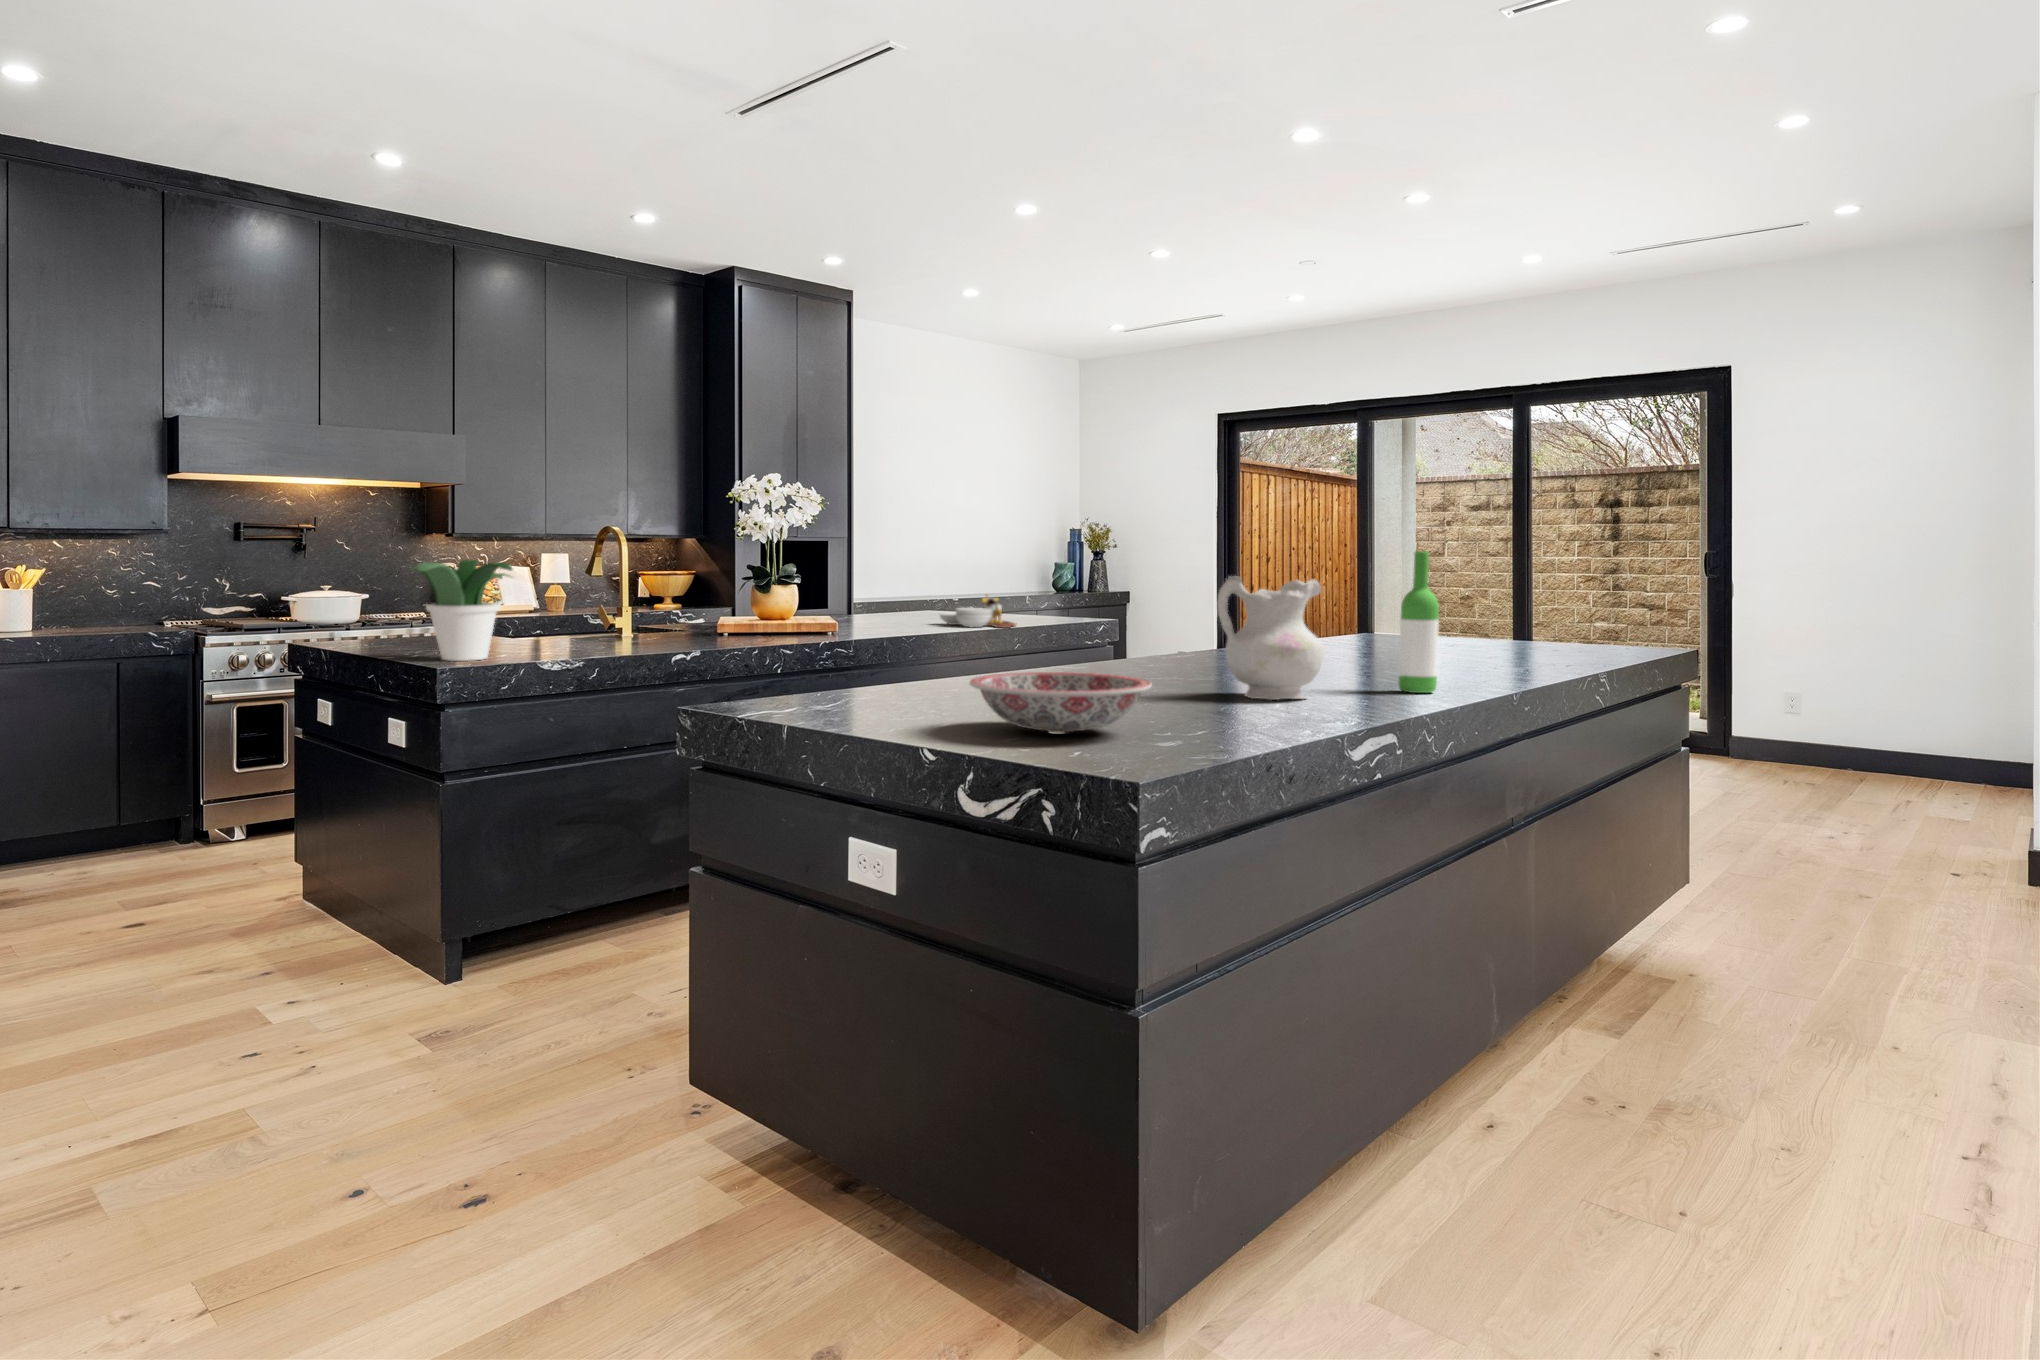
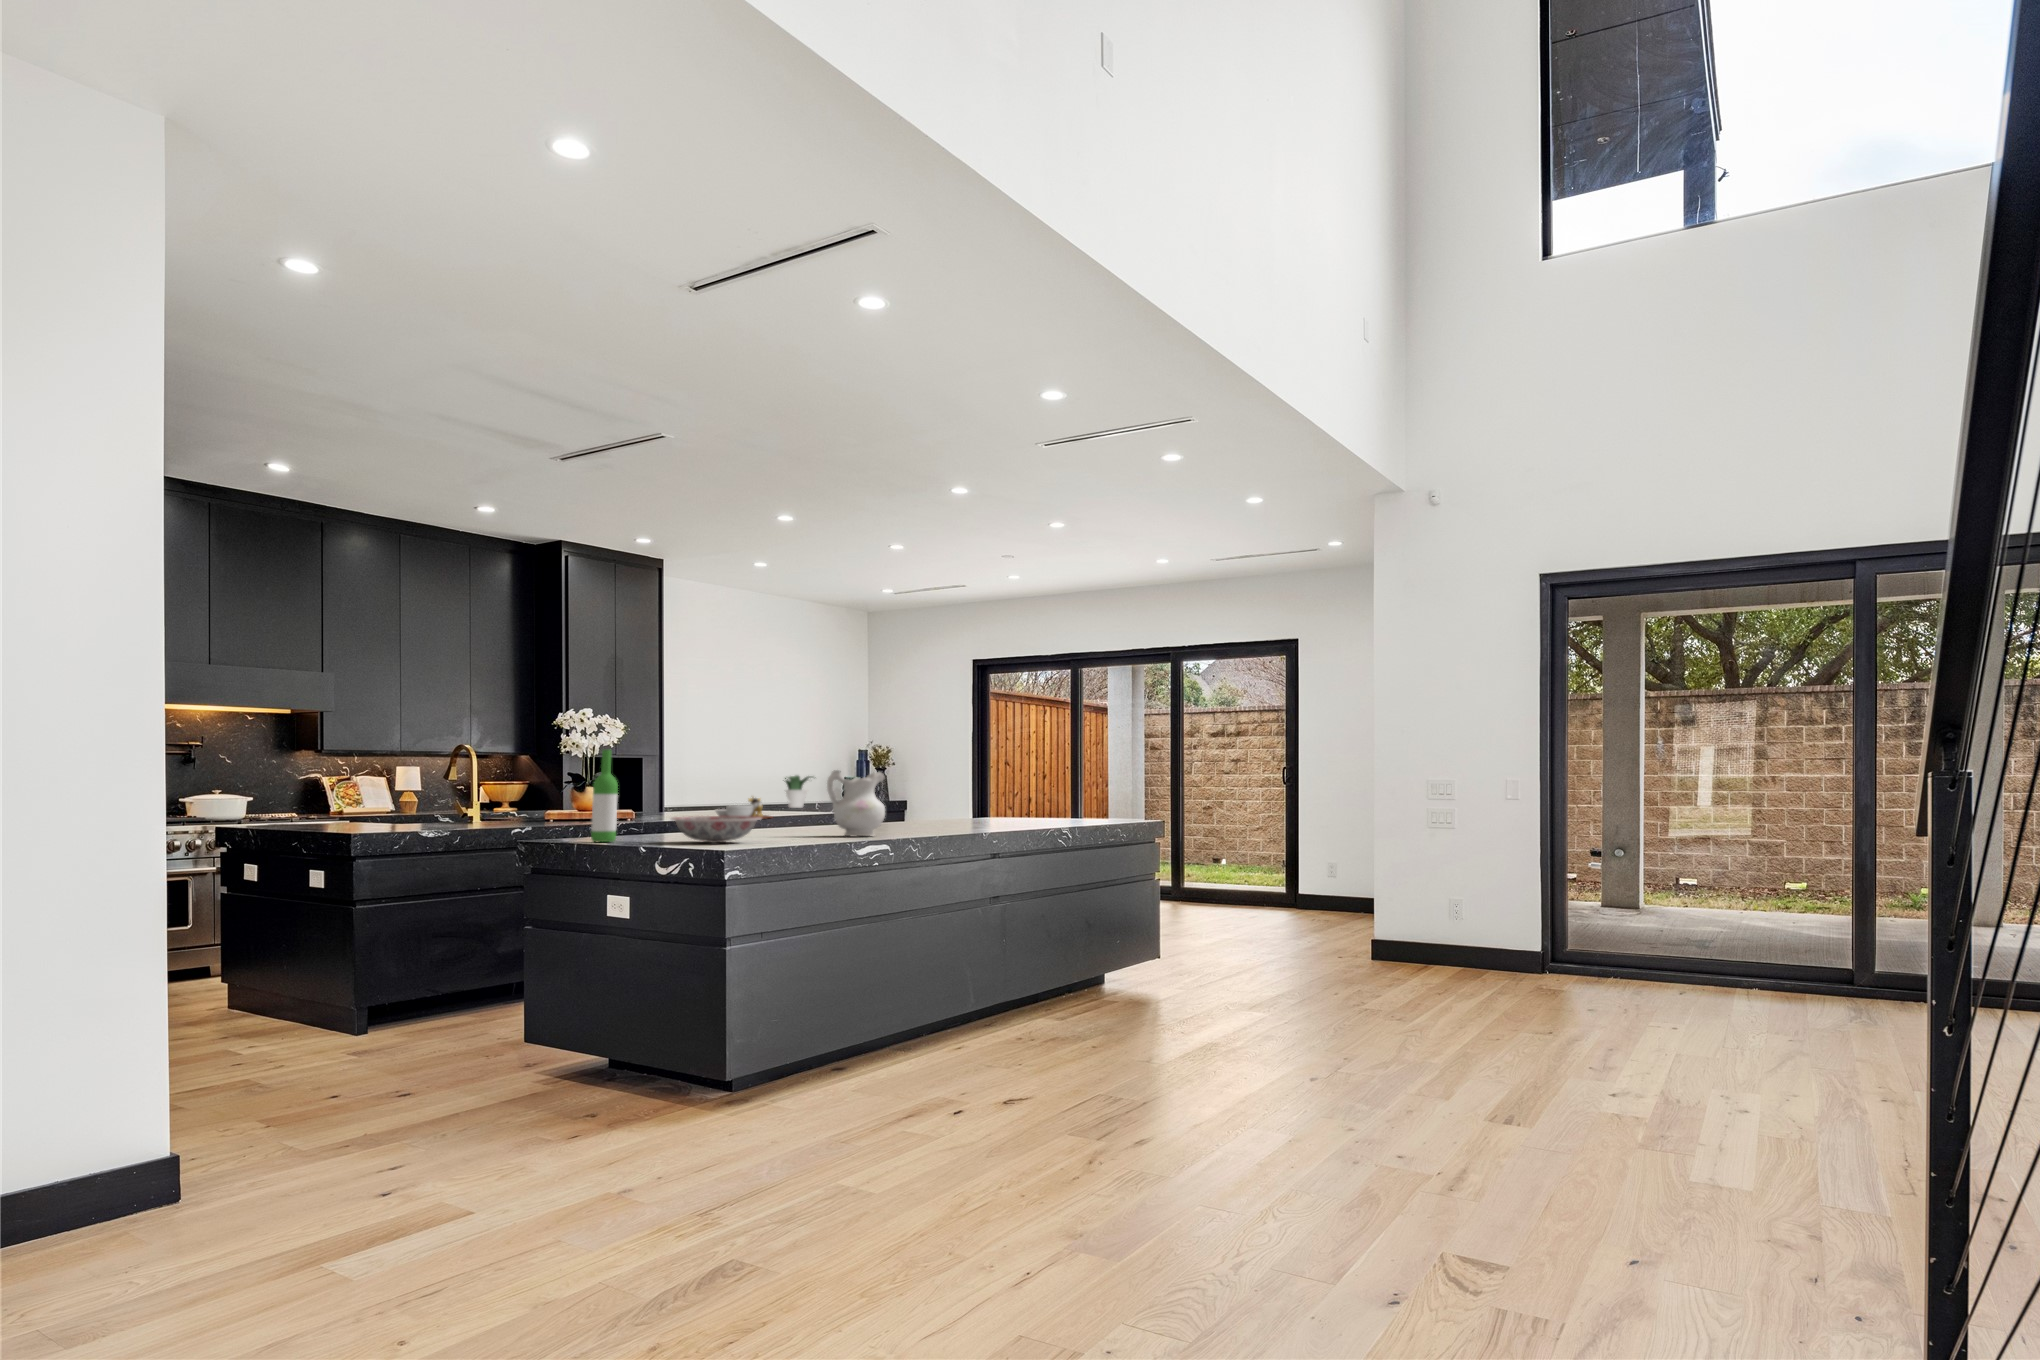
wine bottle: present [1398,551,1439,693] -> present [591,750,618,842]
potted plant: present [411,560,512,661] -> present [785,775,811,808]

